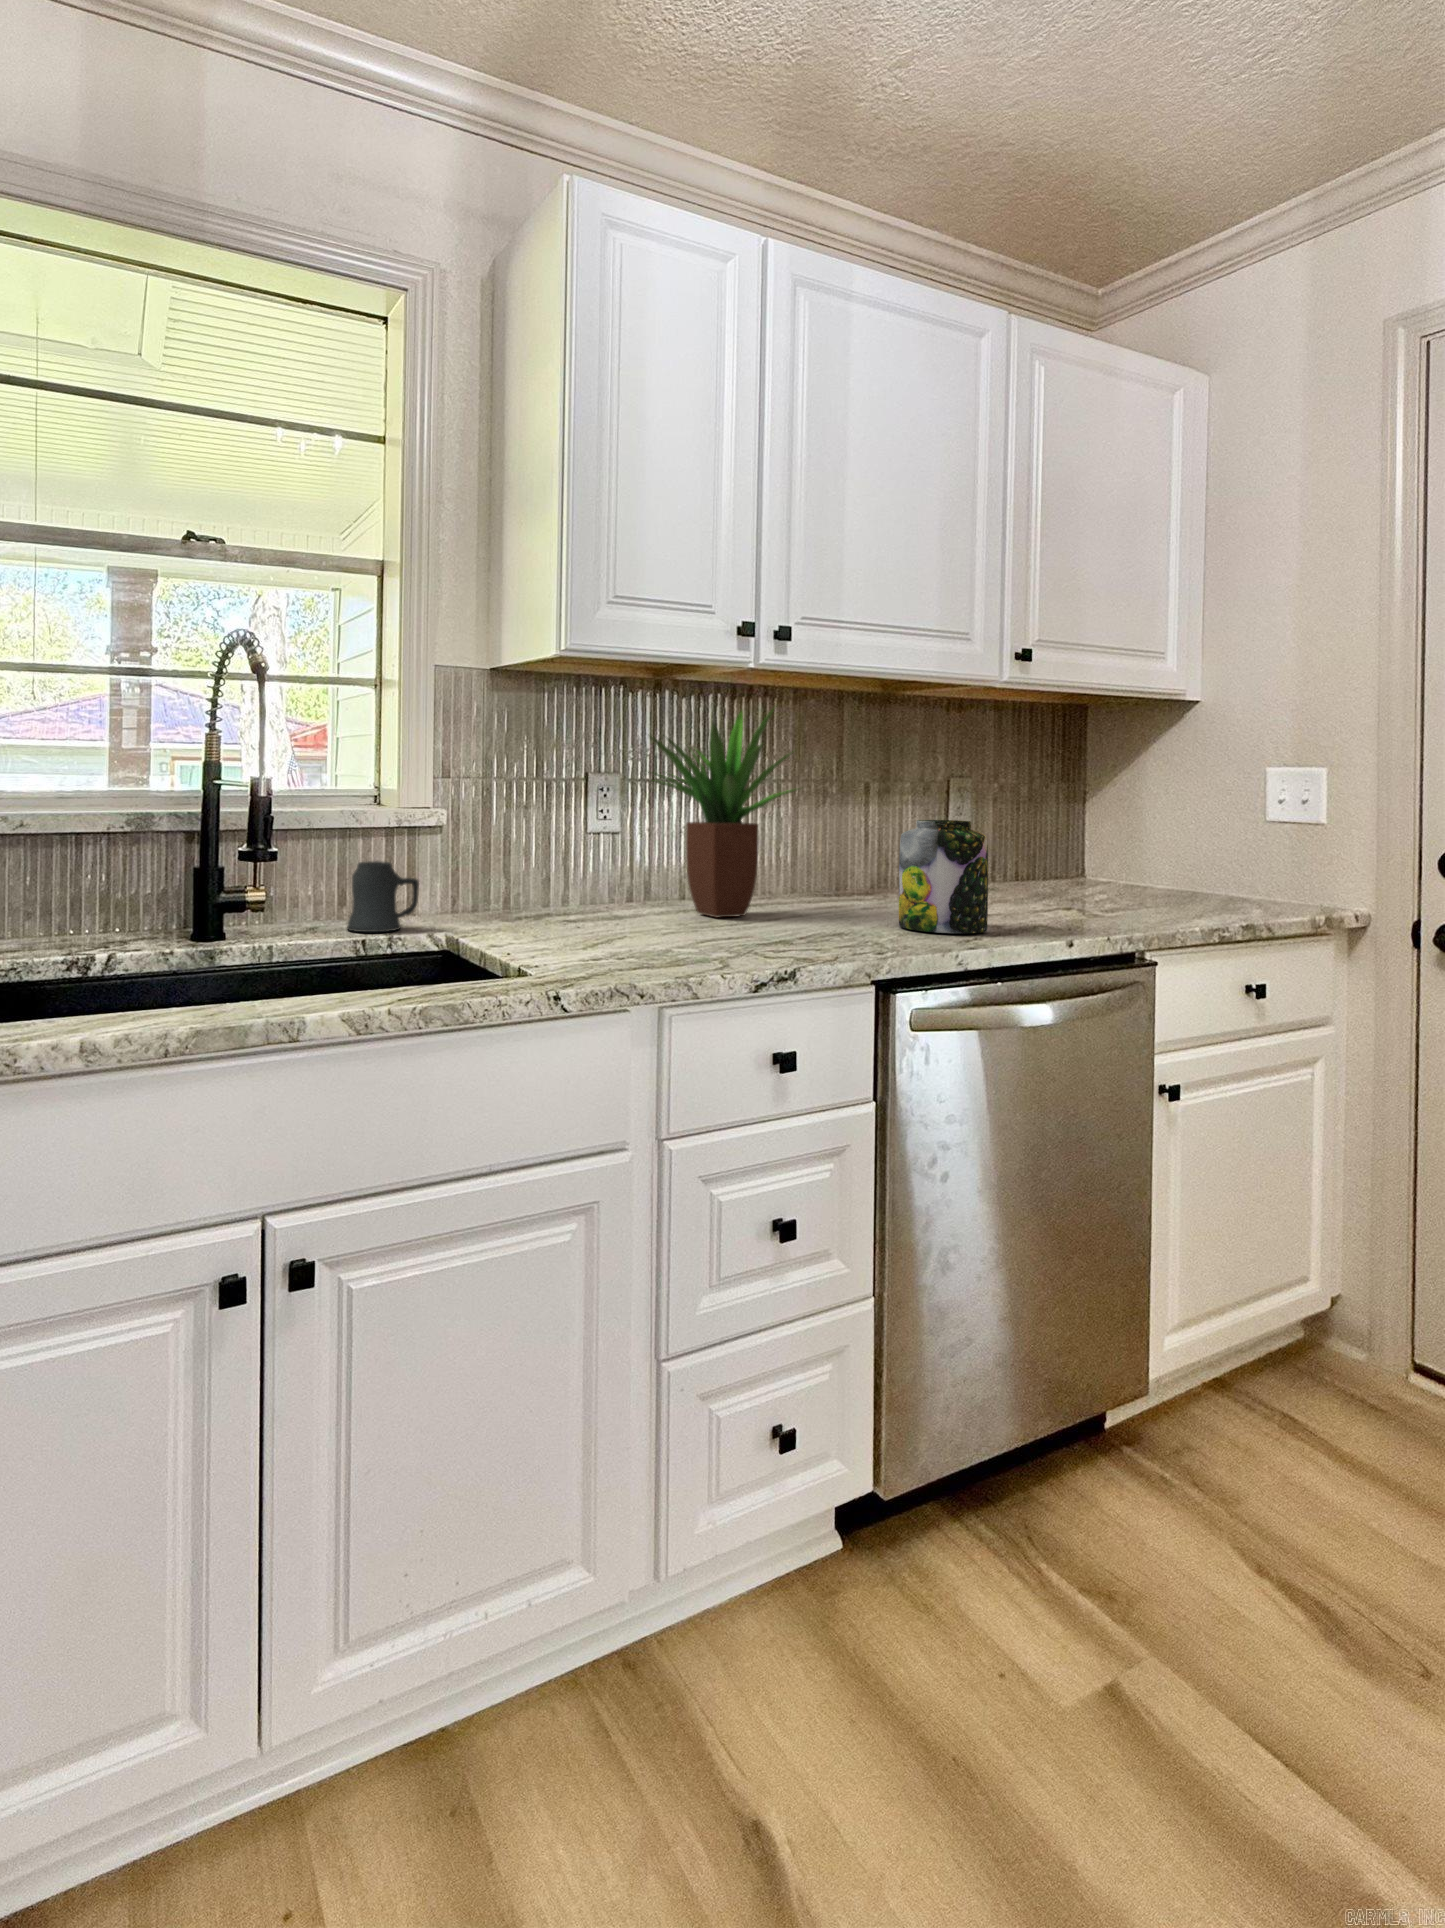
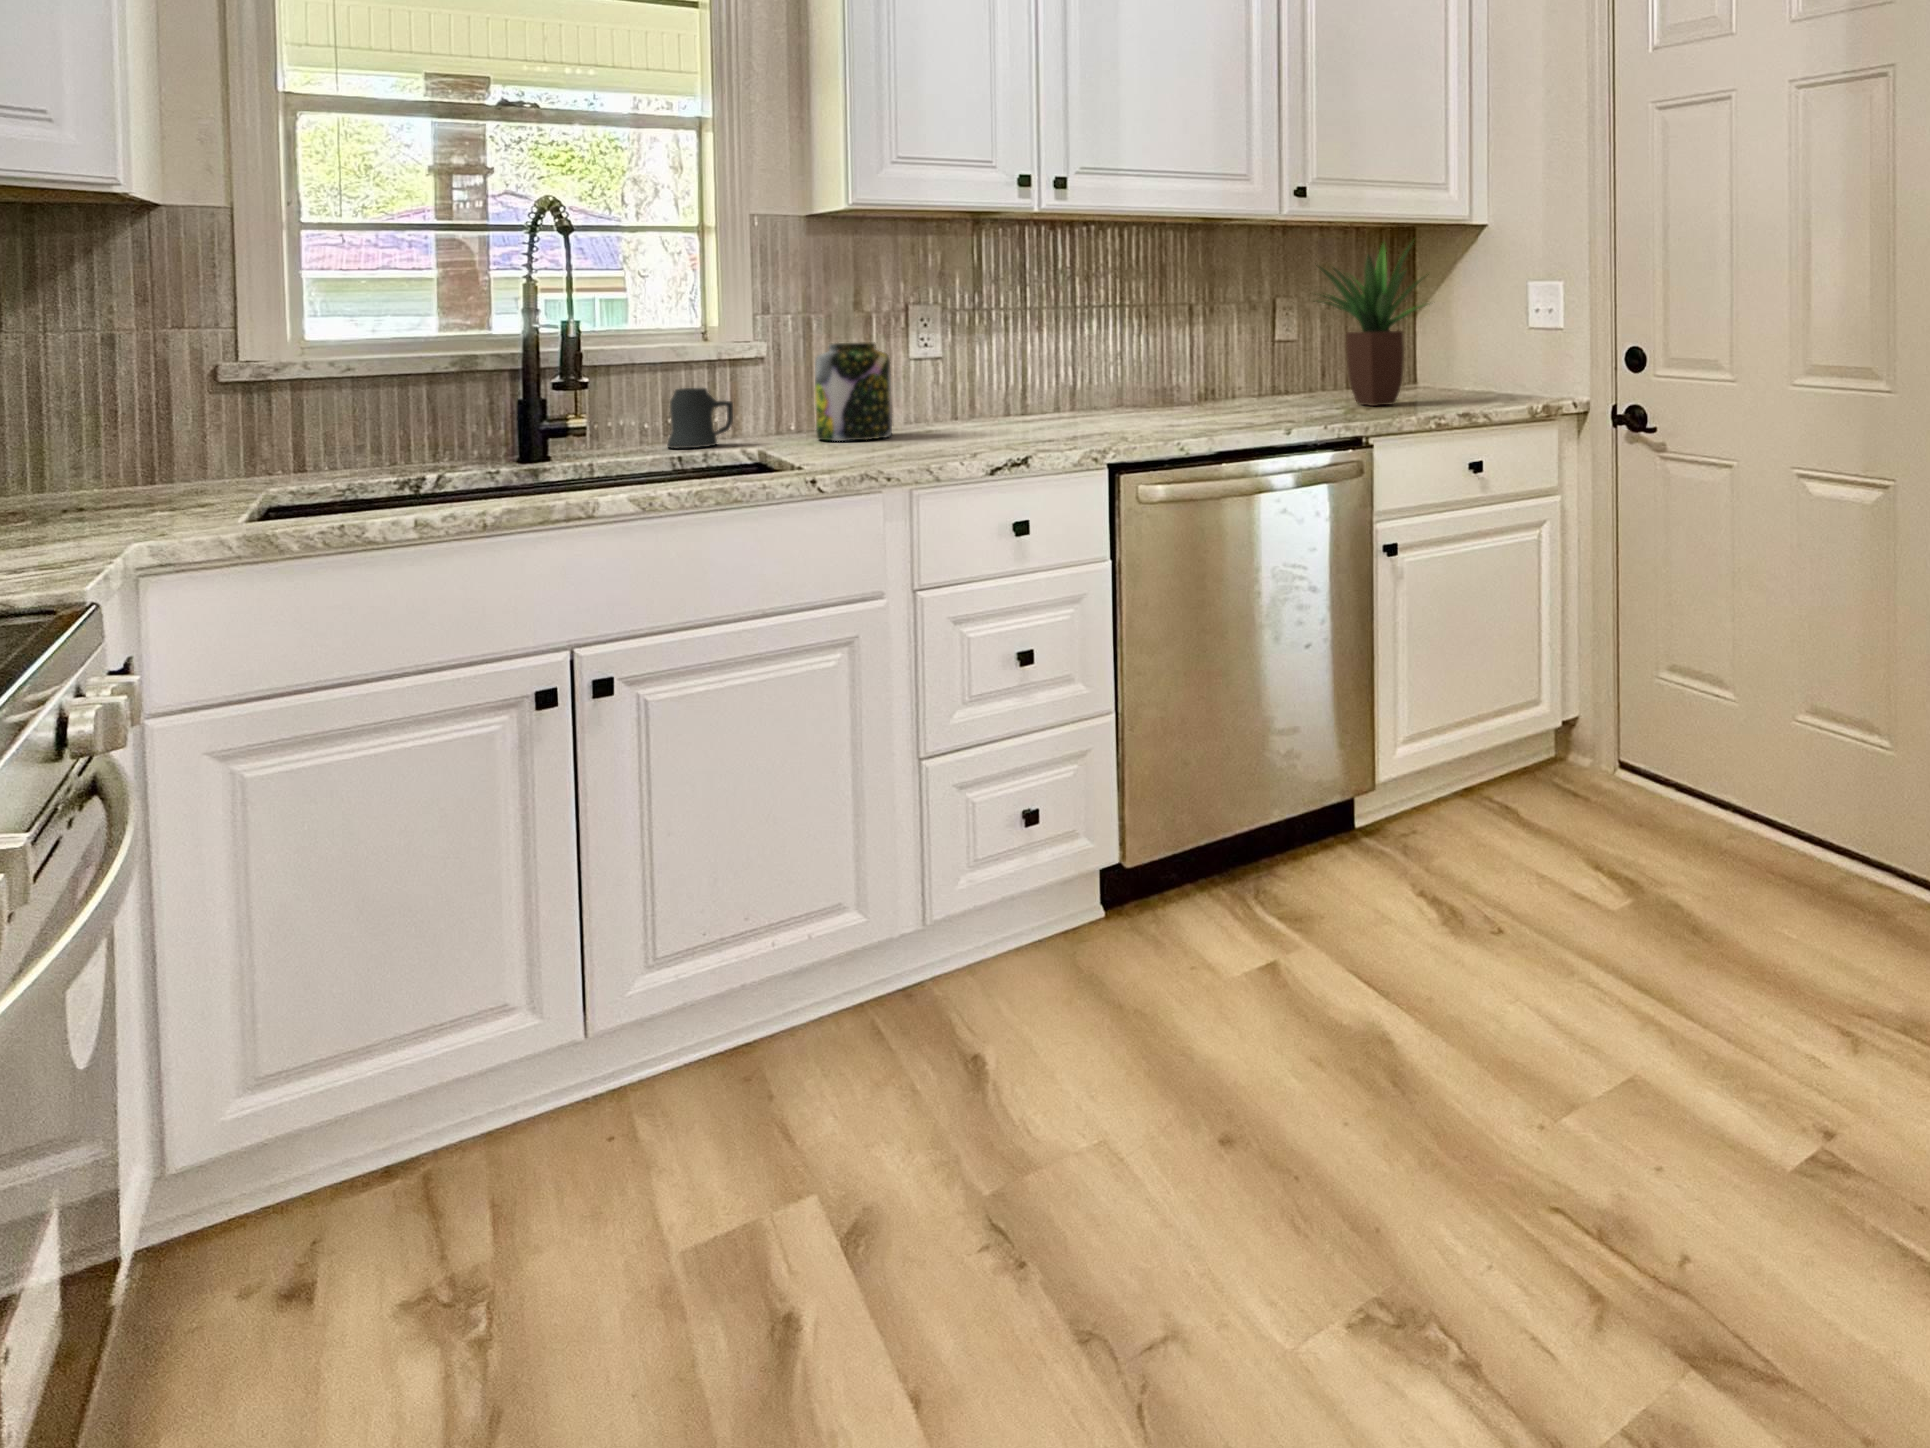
potted plant: present [648,709,797,918] -> present [1318,243,1429,406]
jar: present [899,820,988,933] -> present [815,342,892,441]

